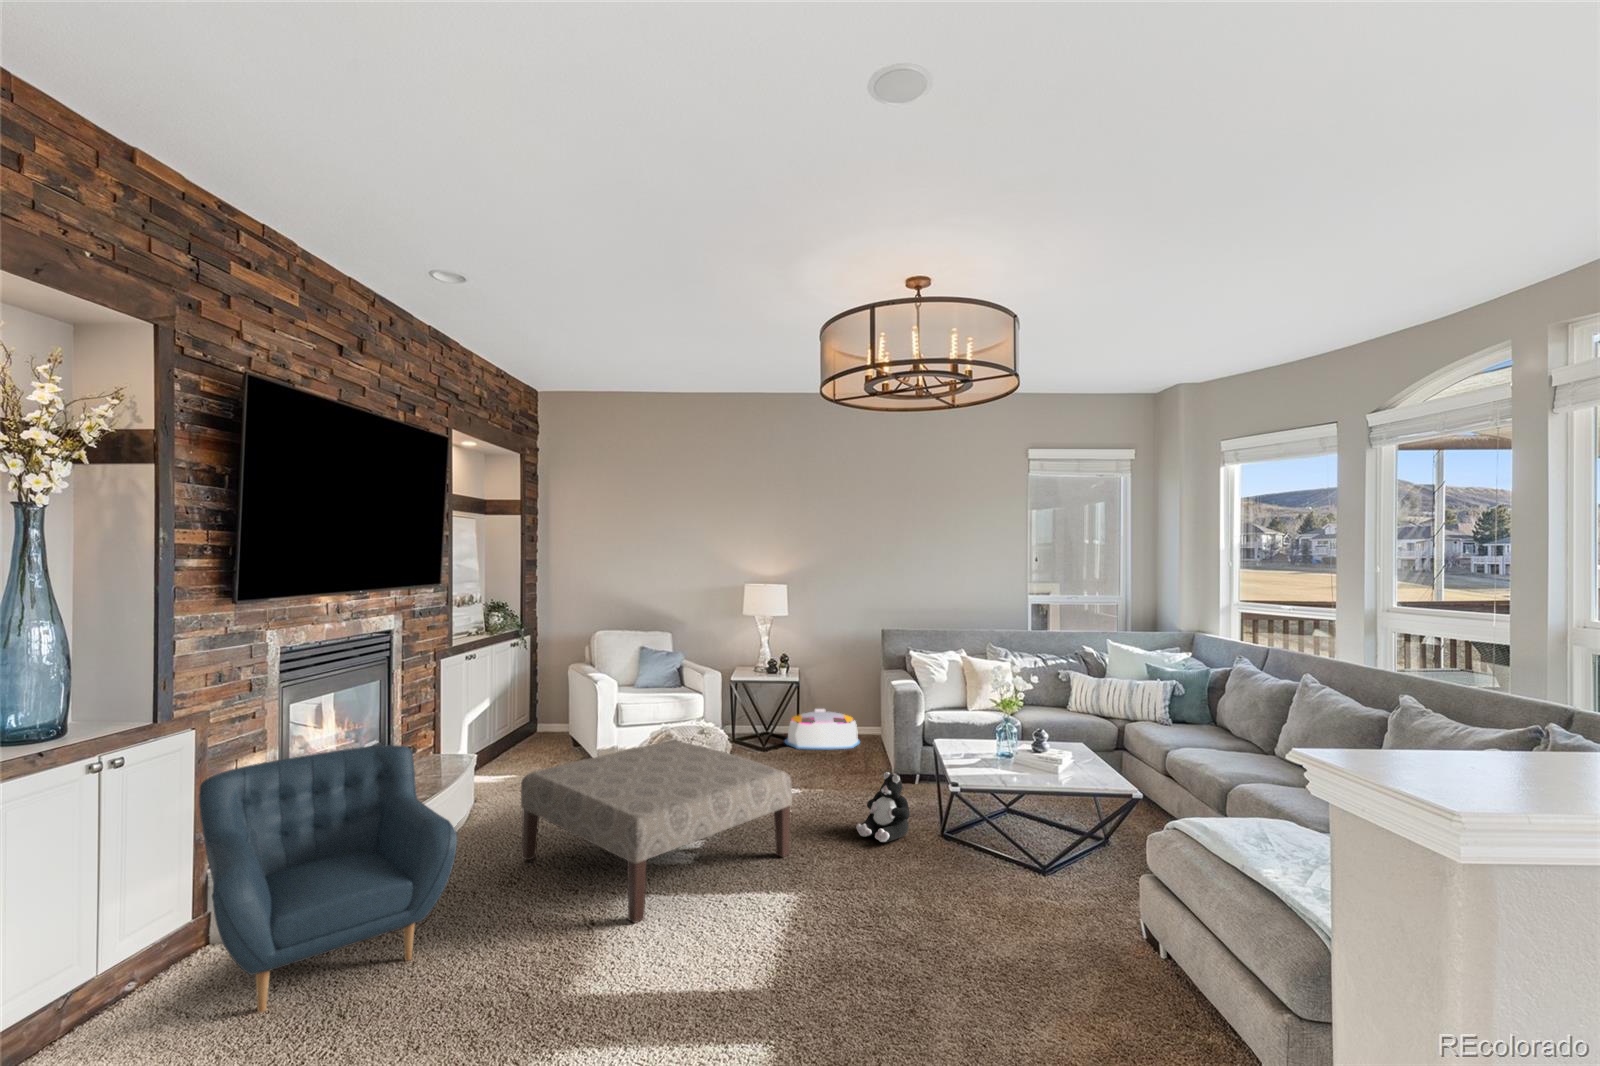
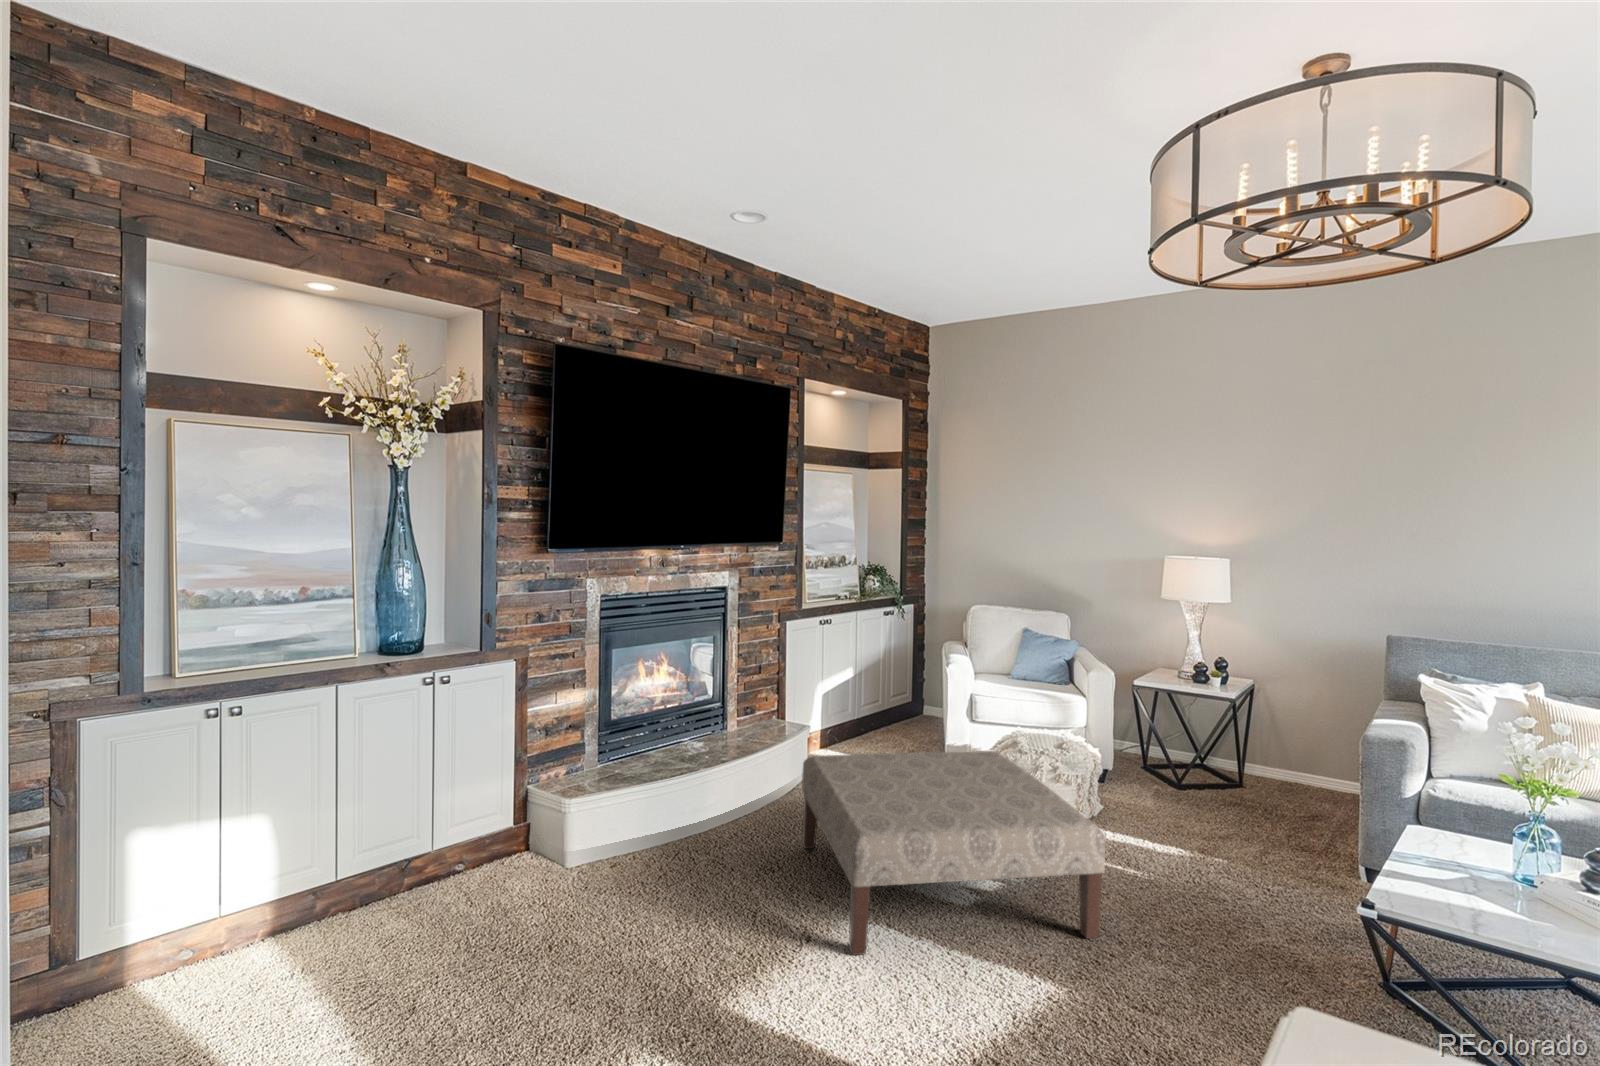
storage bin: present [785,709,860,749] -> none [1212,748,1337,817]
armchair: present [199,745,457,1012] -> none [479,698,685,916]
plush toy: present [856,772,910,842] -> none [1217,865,1314,970]

